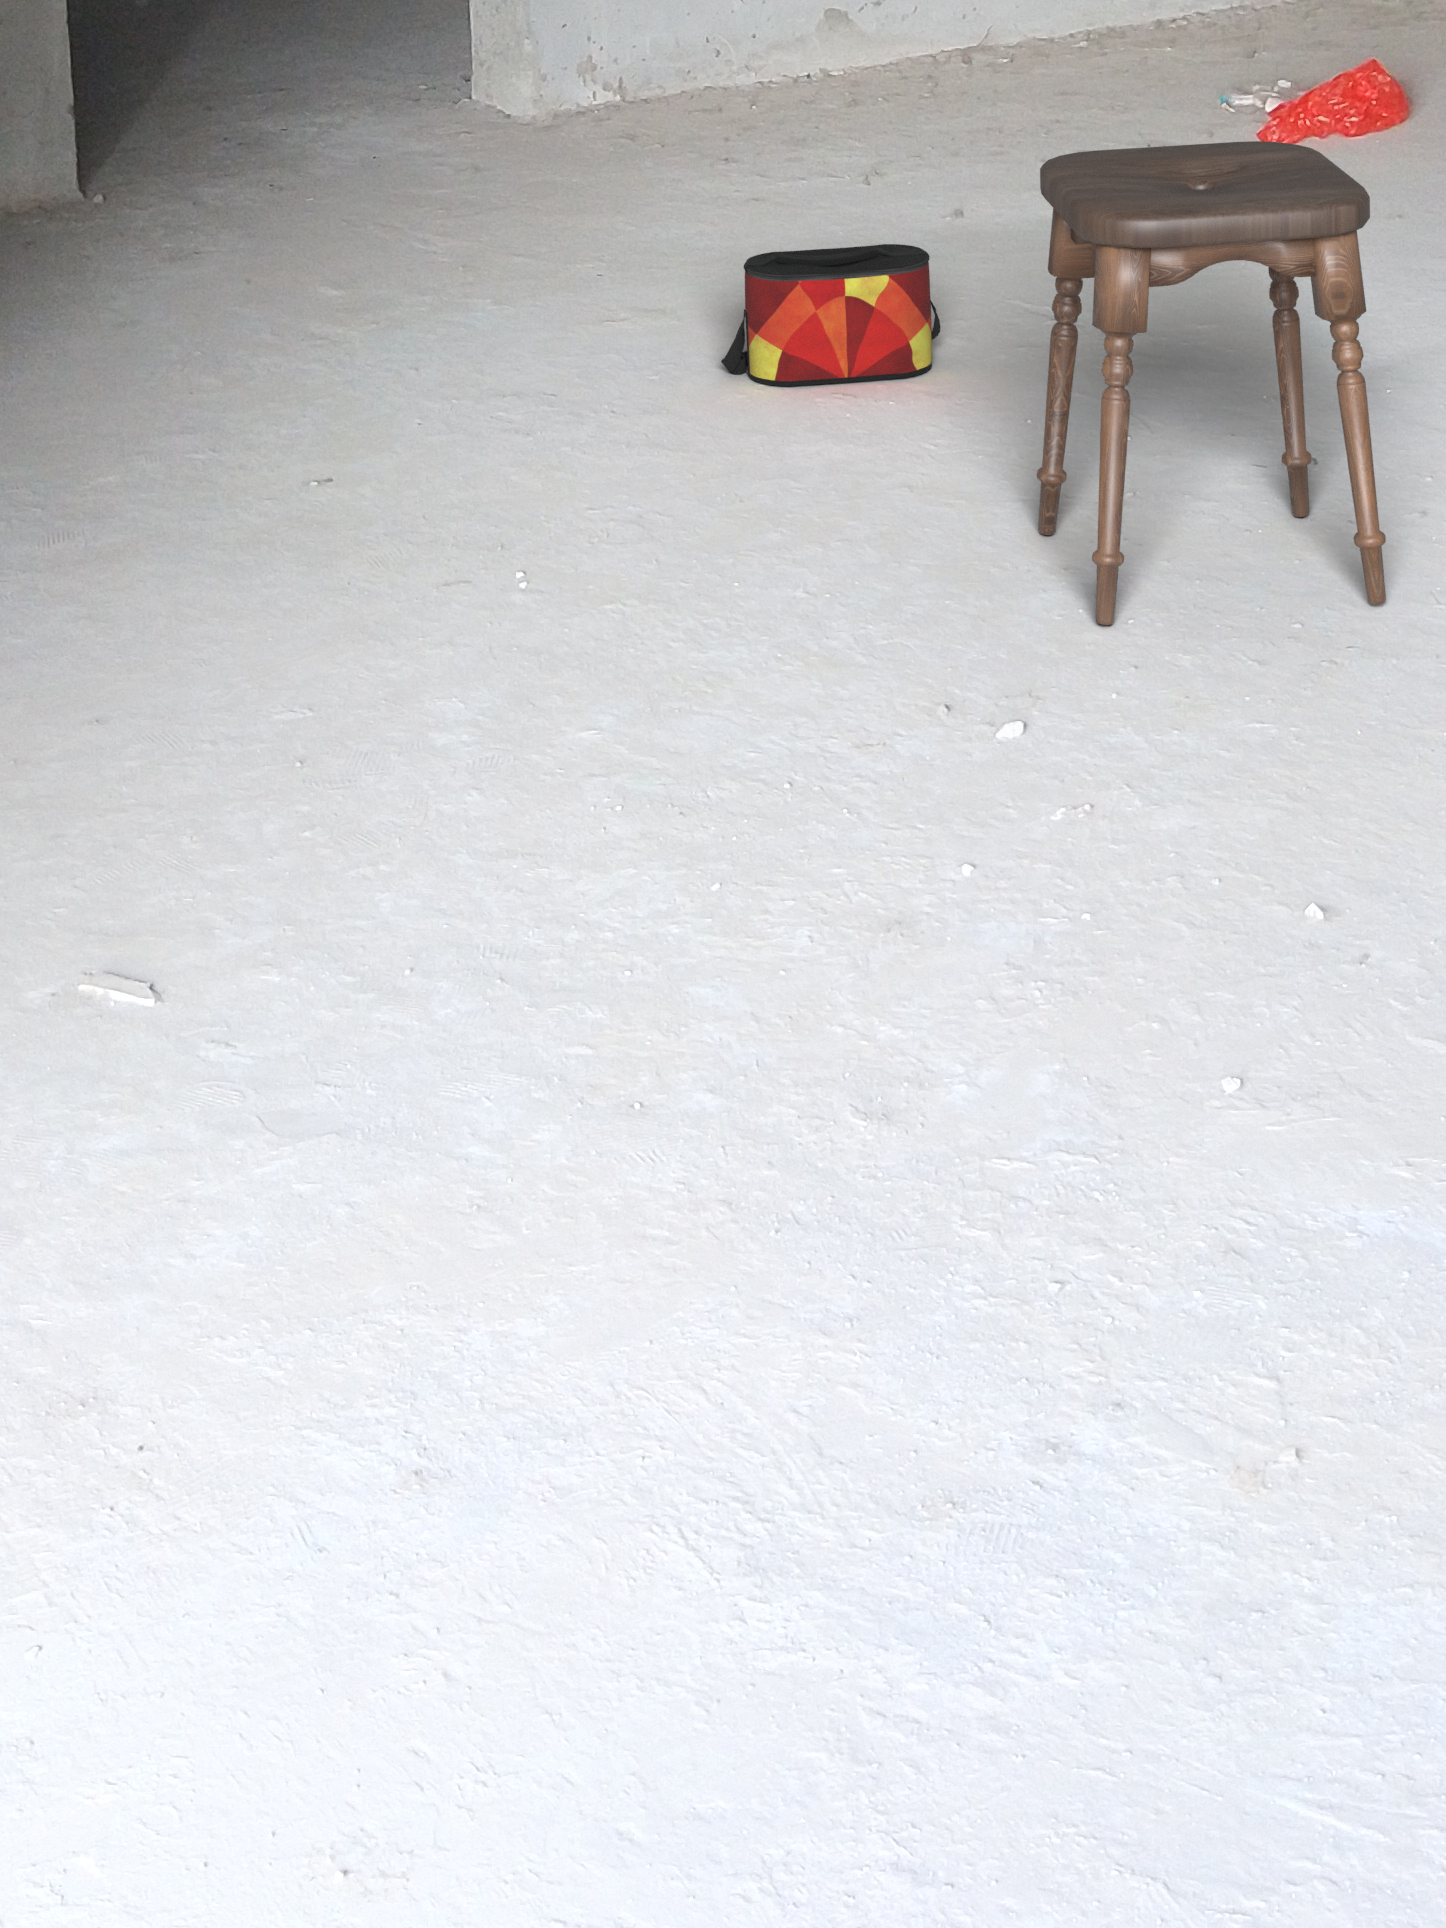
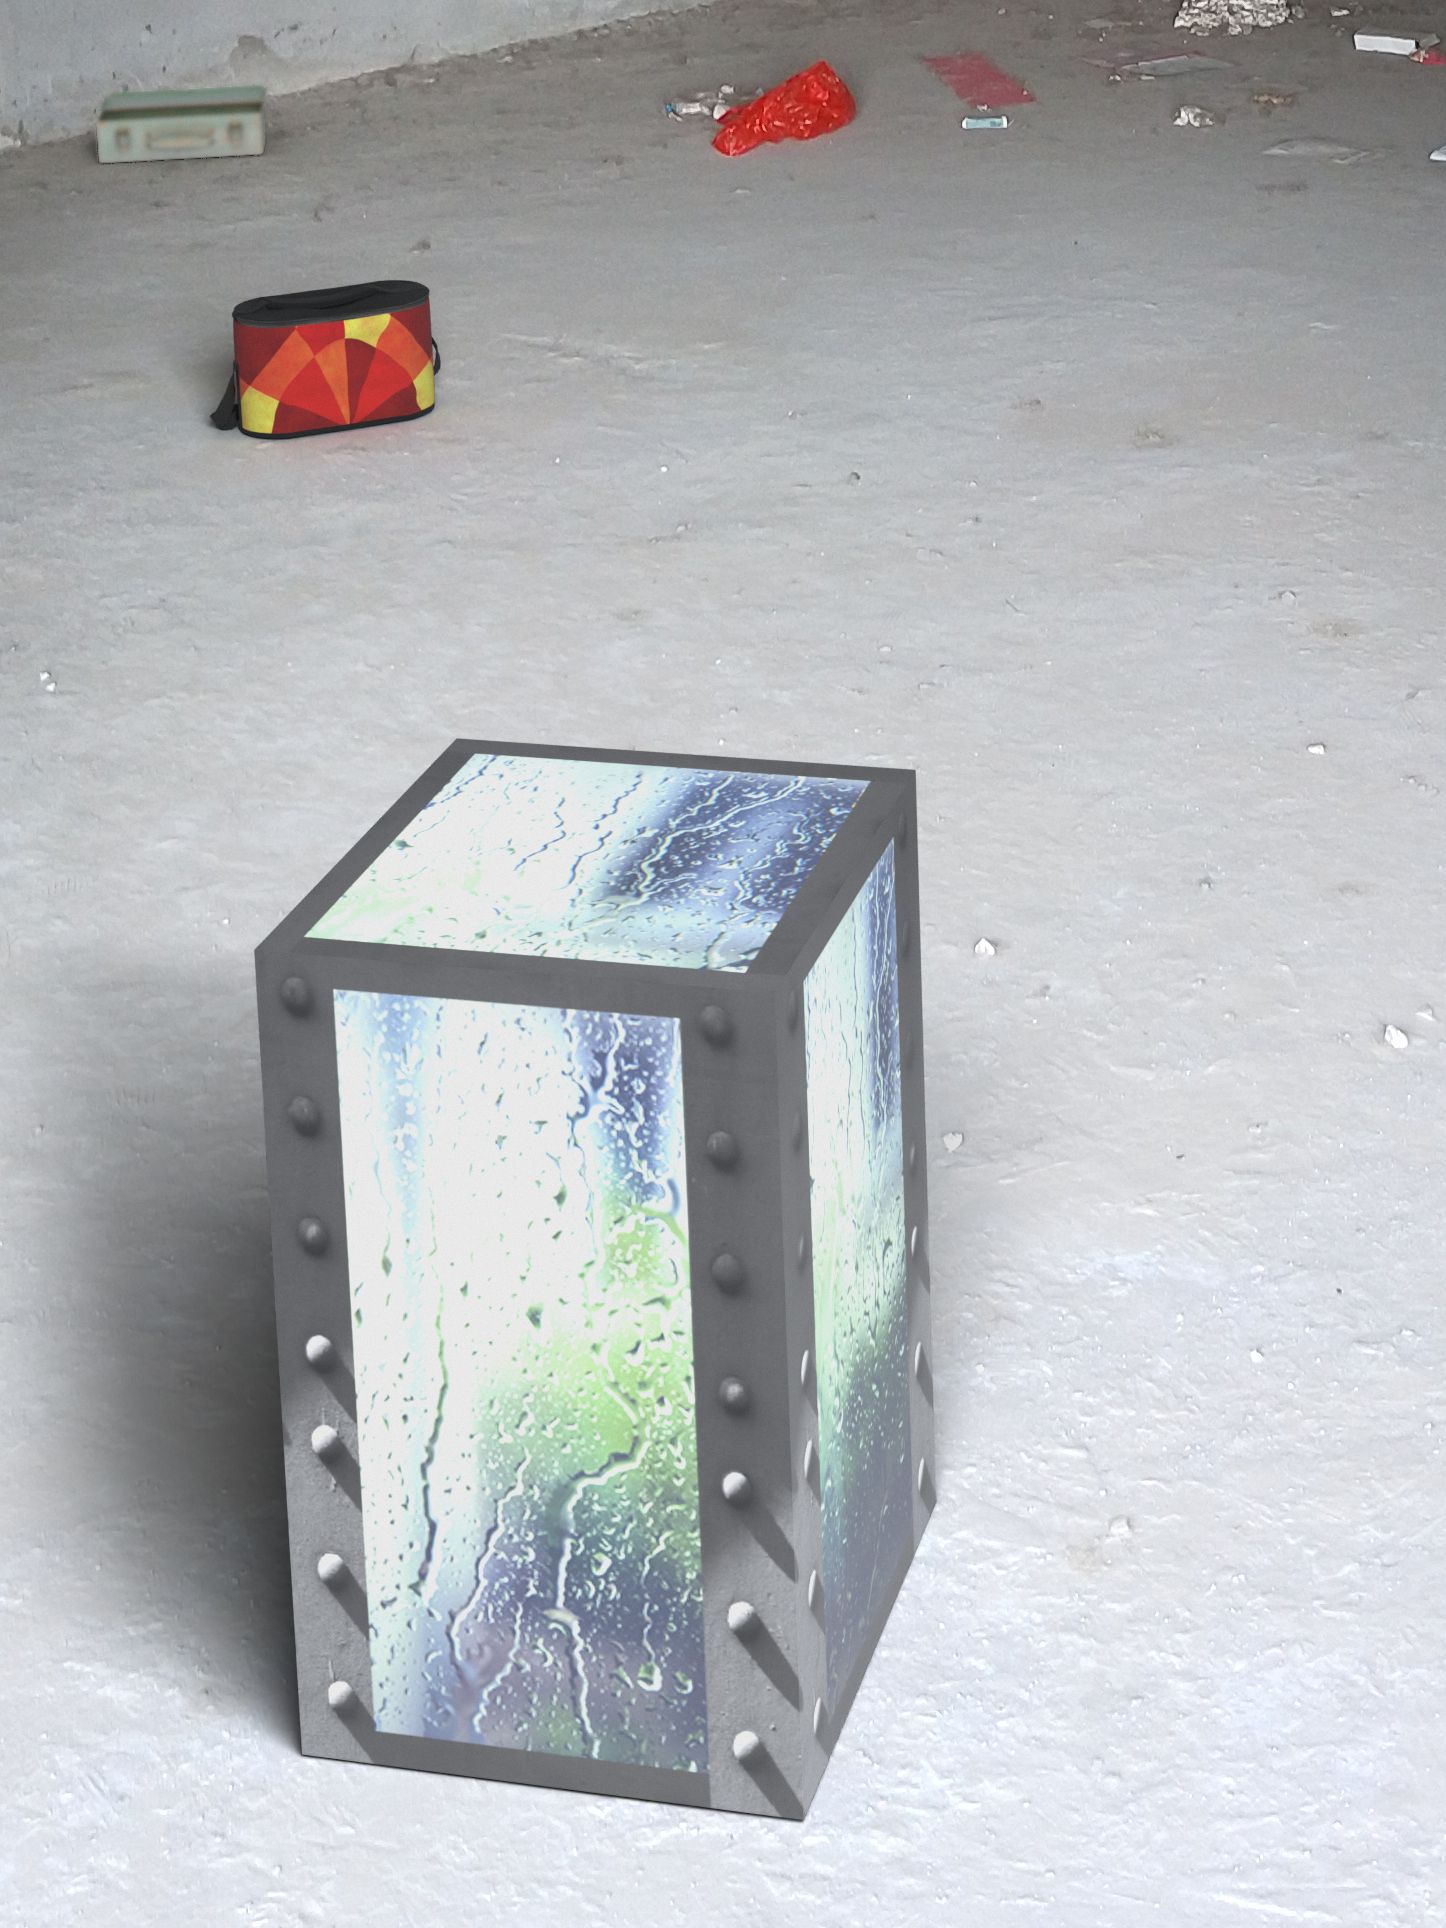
toolbox: none [681,57,844,123] -> present [97,85,267,163]
stool: present [1037,141,1386,625] -> none [590,153,965,665]
storage box: none [483,633,1128,1640] -> present [254,738,936,1820]

